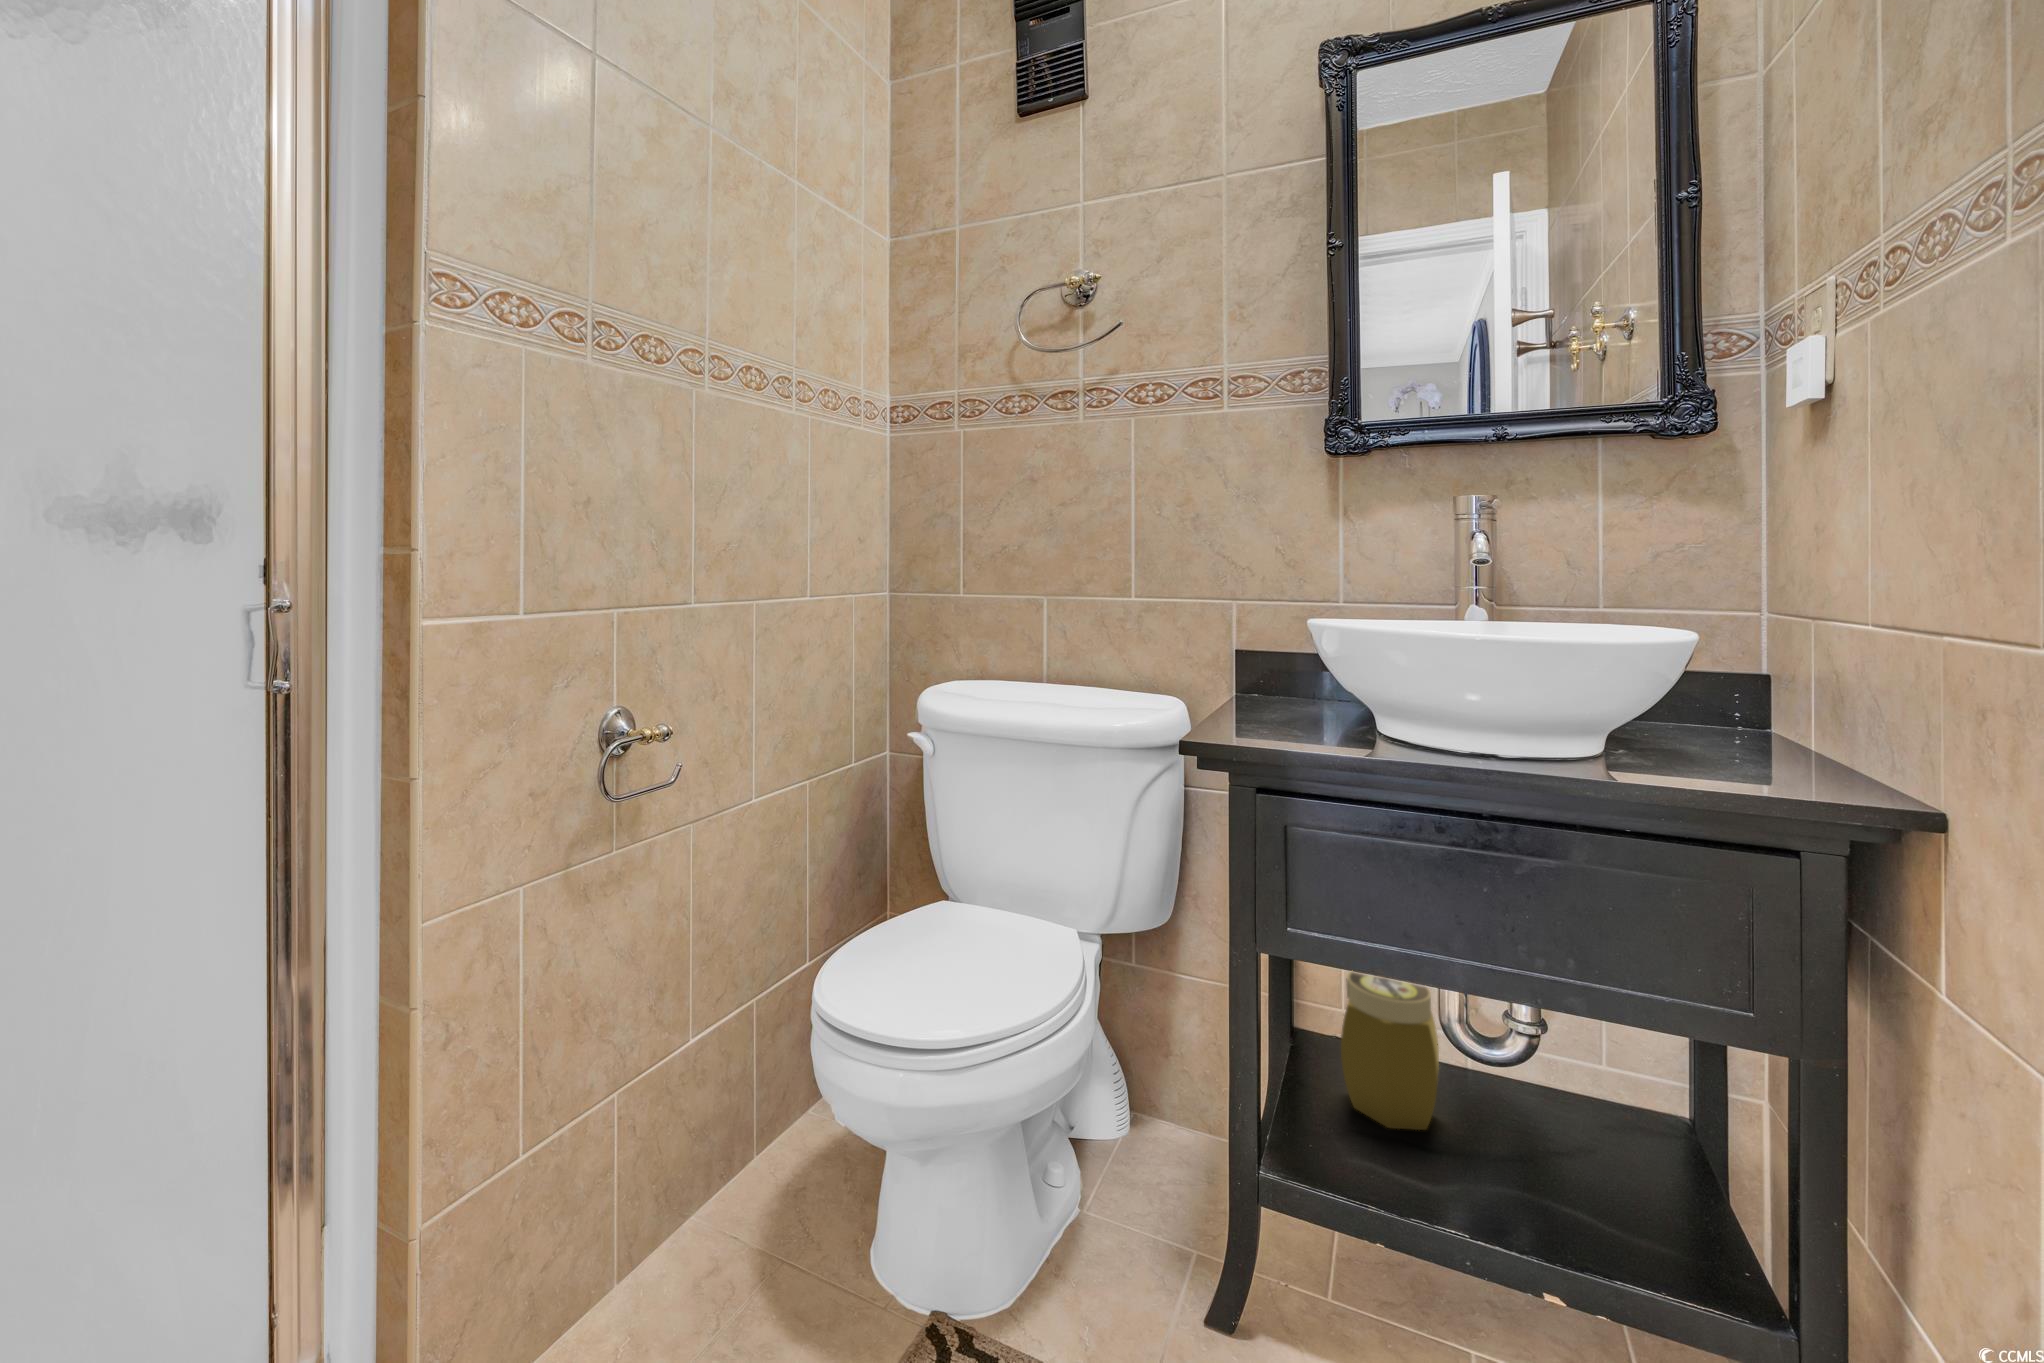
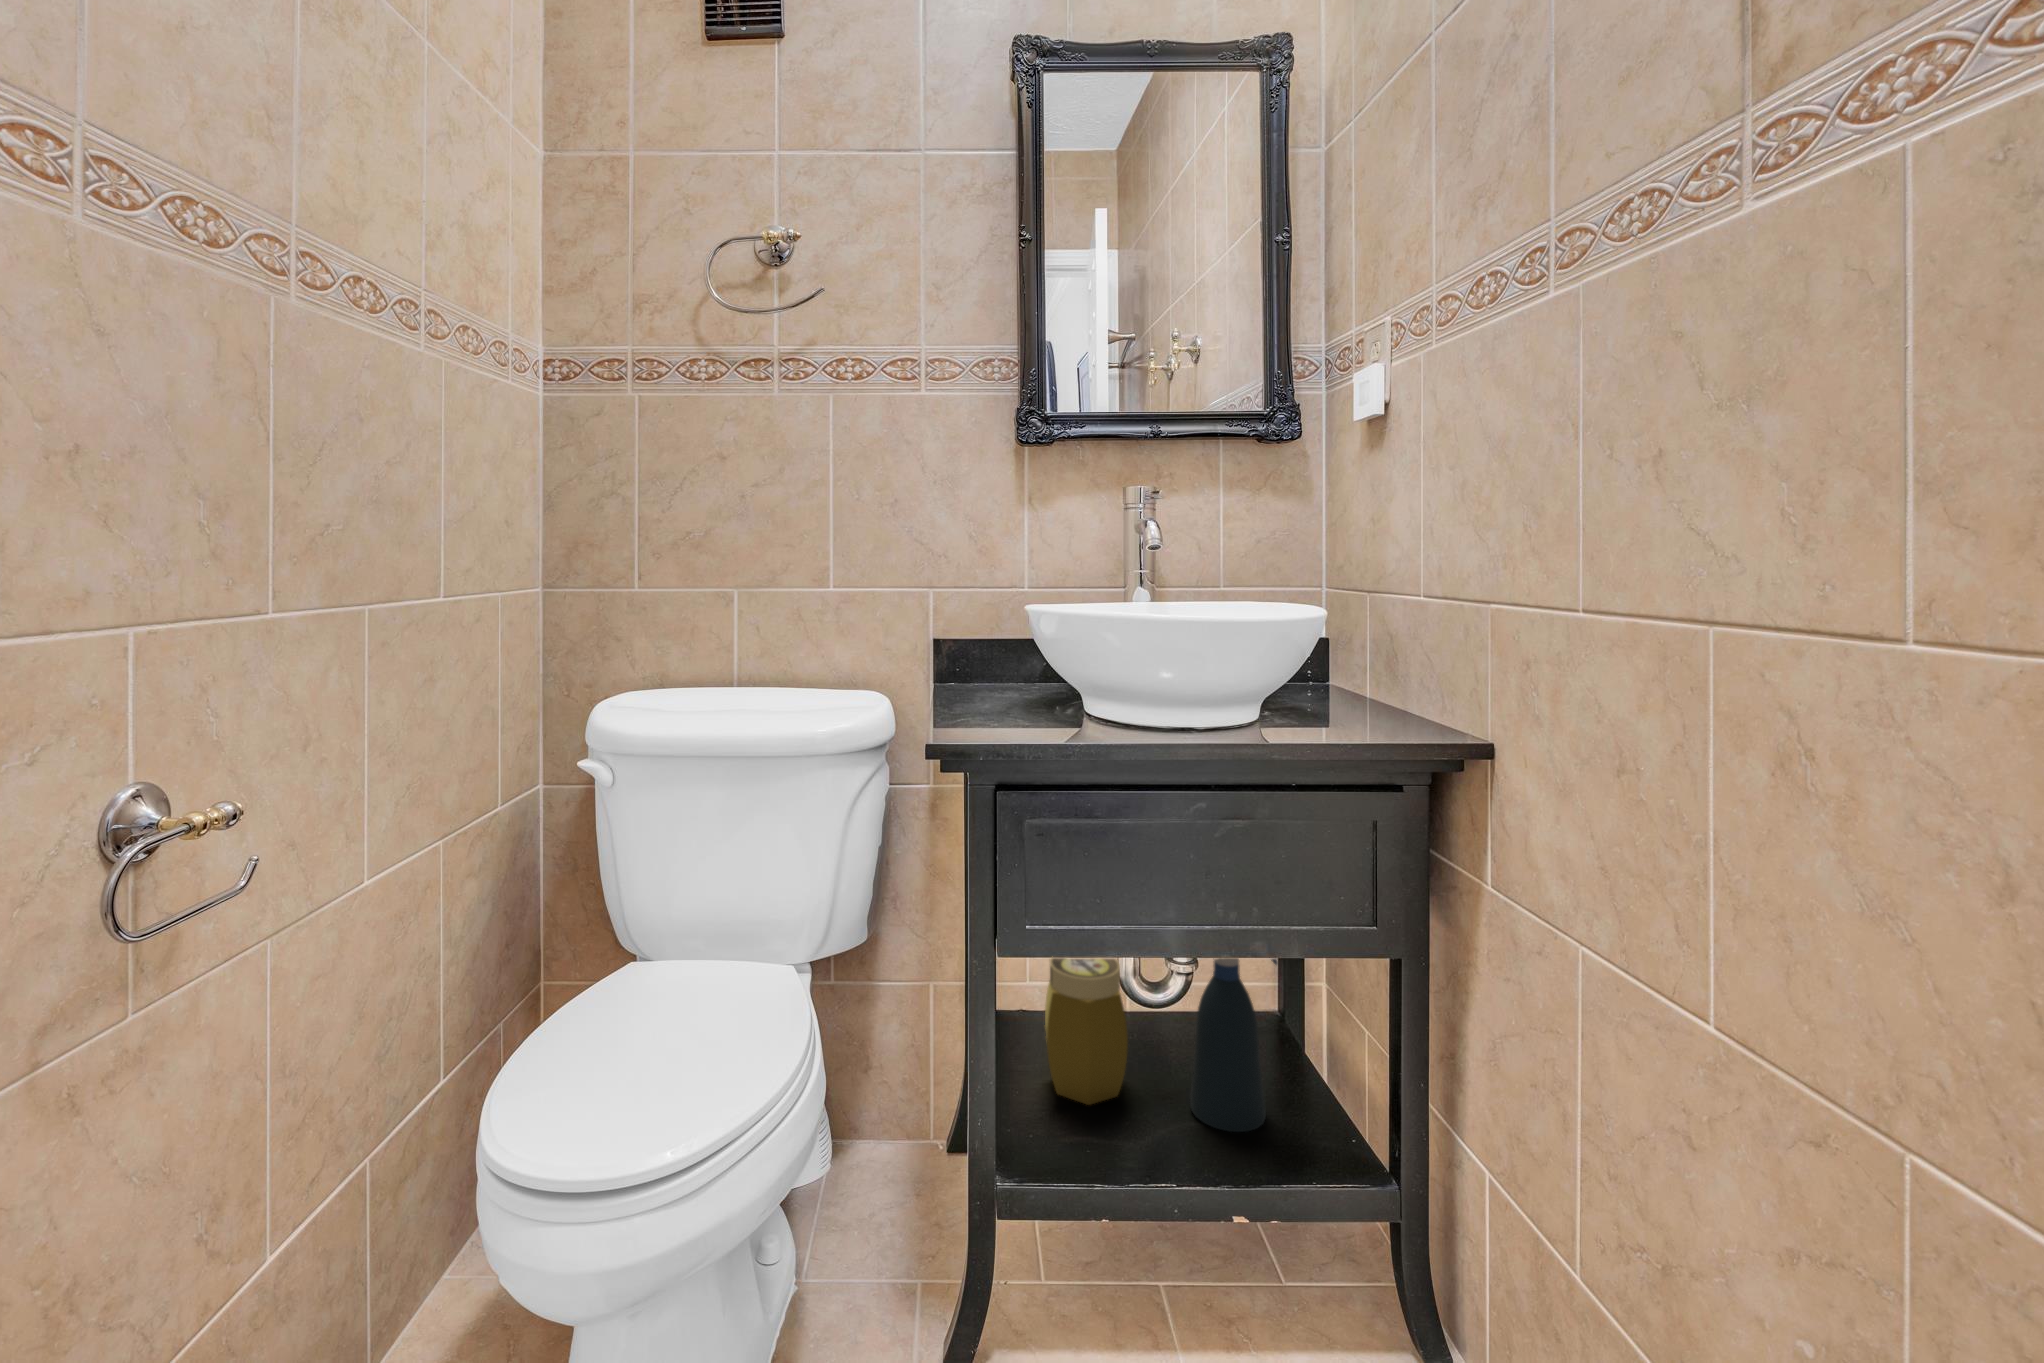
spray bottle: none [1515,962,1641,1212] -> present [1190,958,1277,1132]

